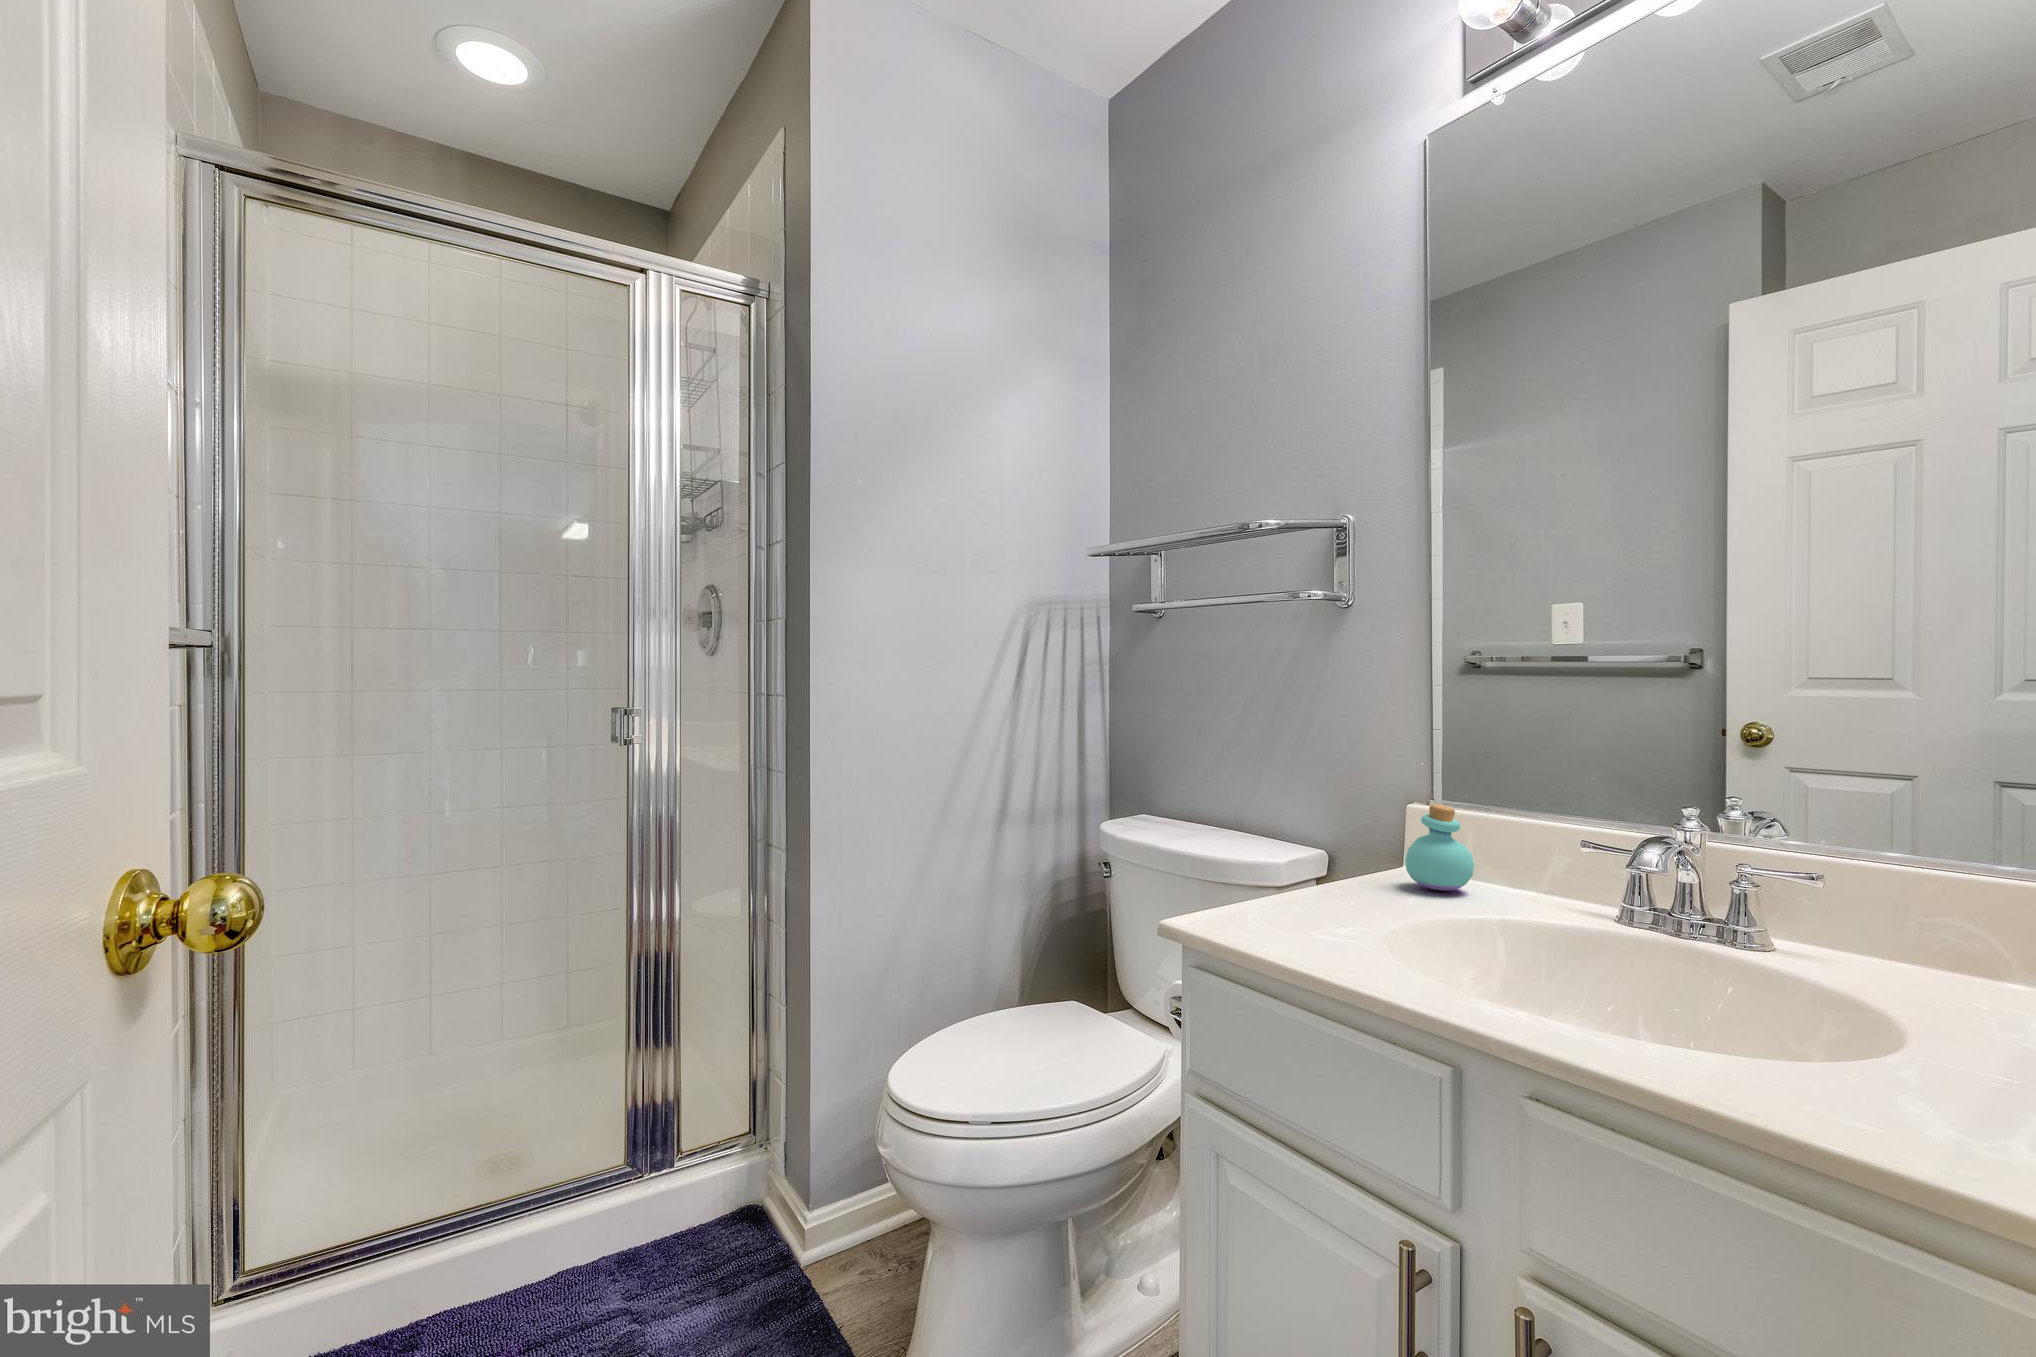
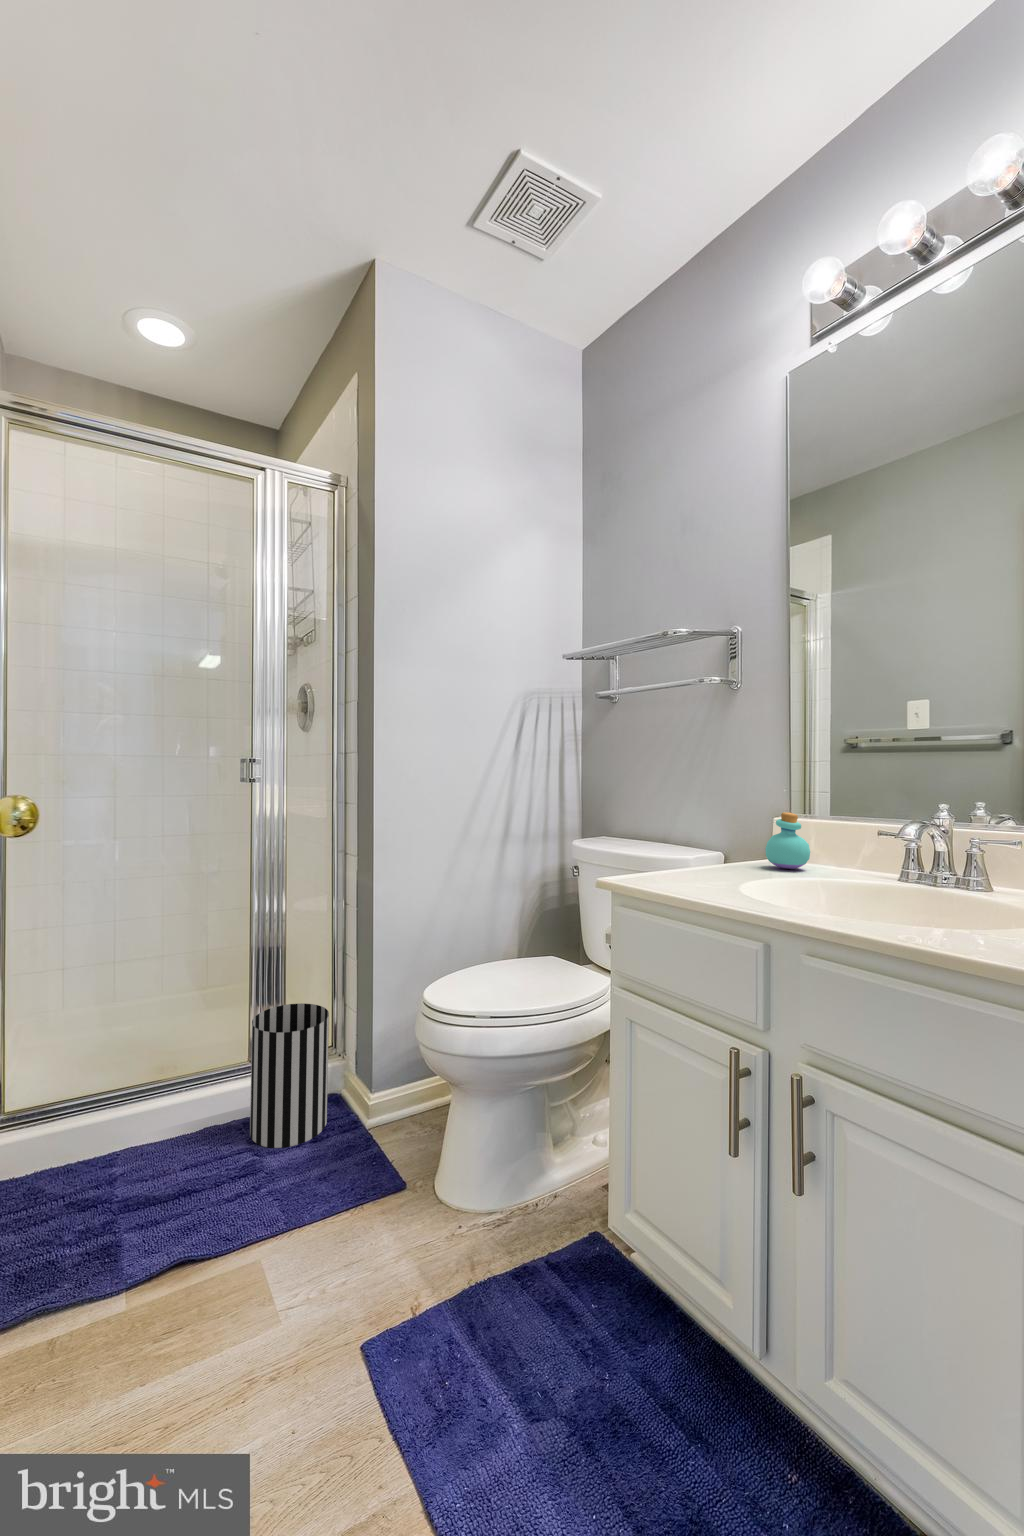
wastebasket: none [625,1075,744,1302] -> present [250,1003,329,1148]

